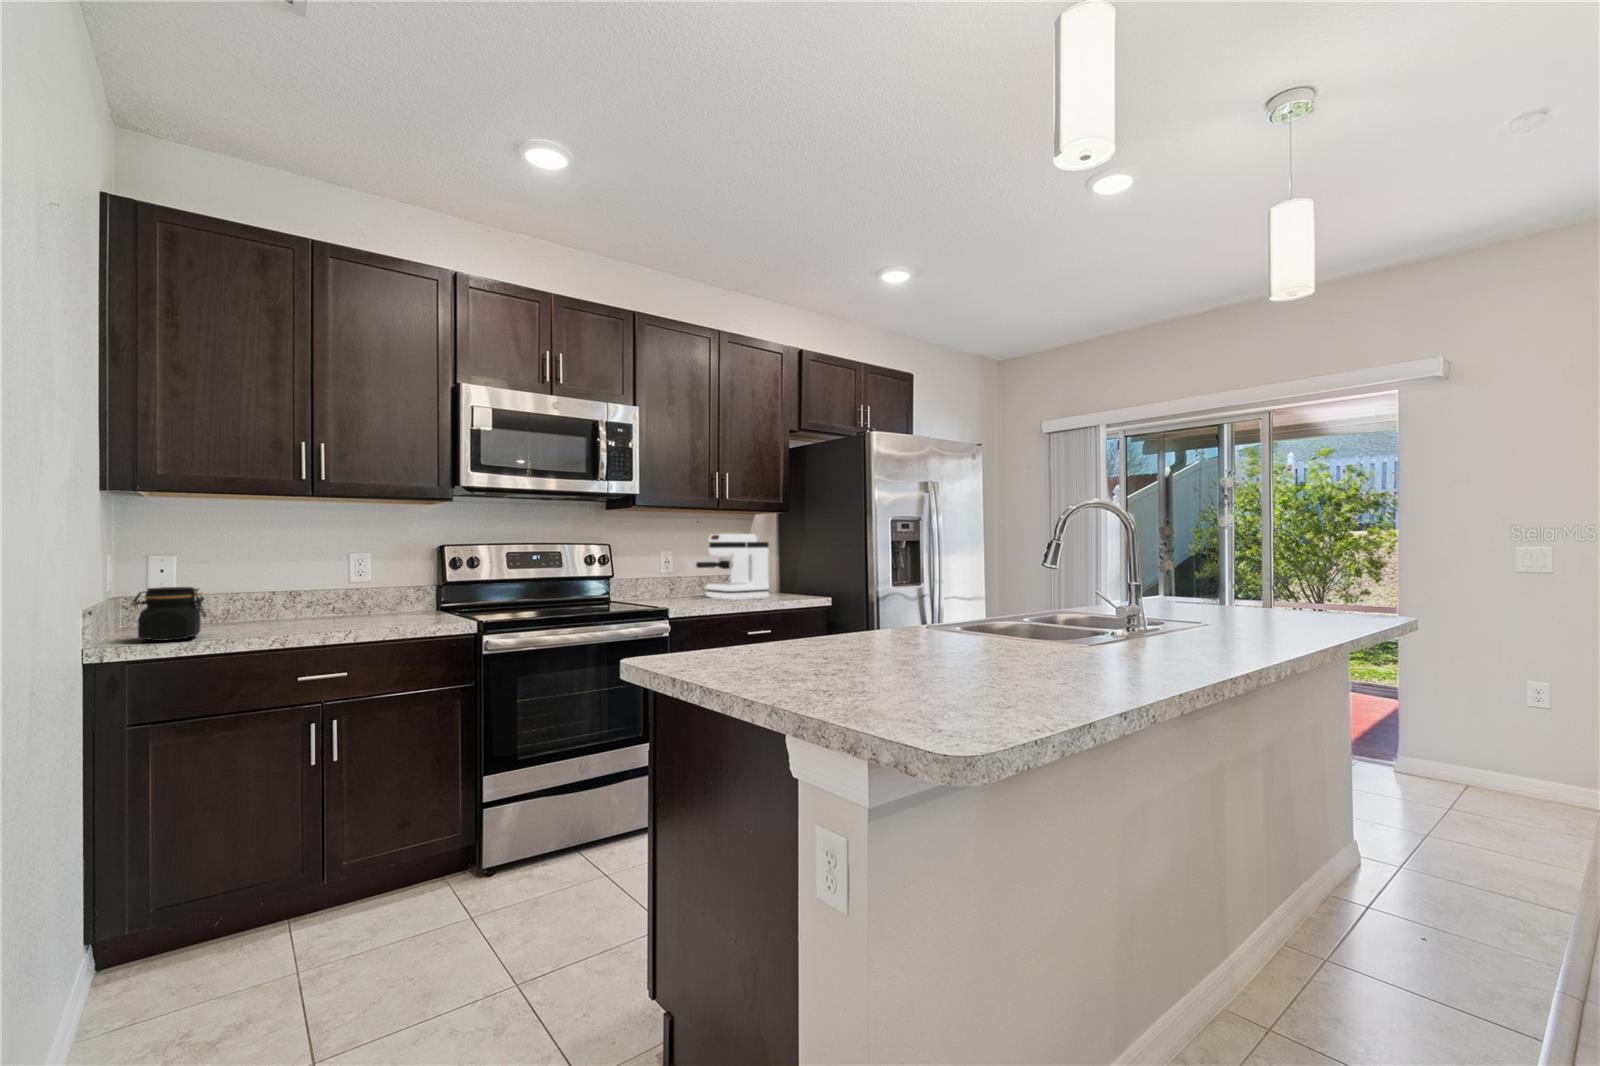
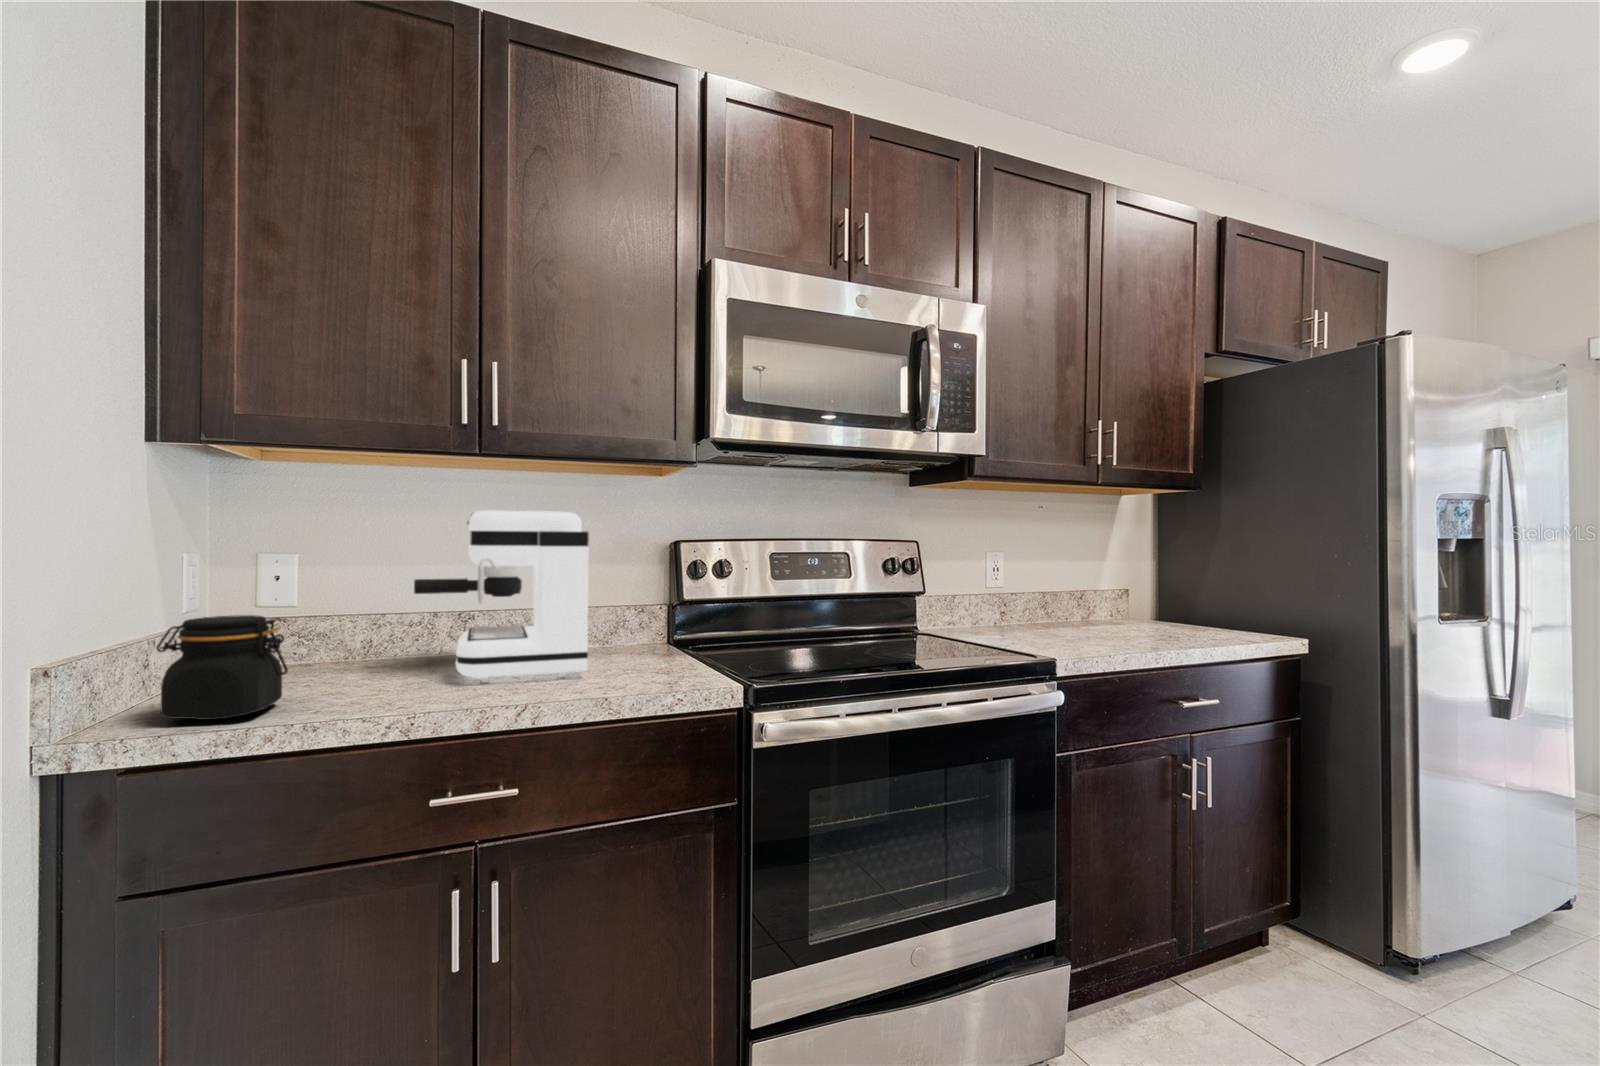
coffee maker: present [696,534,769,600] -> present [414,511,589,681]

